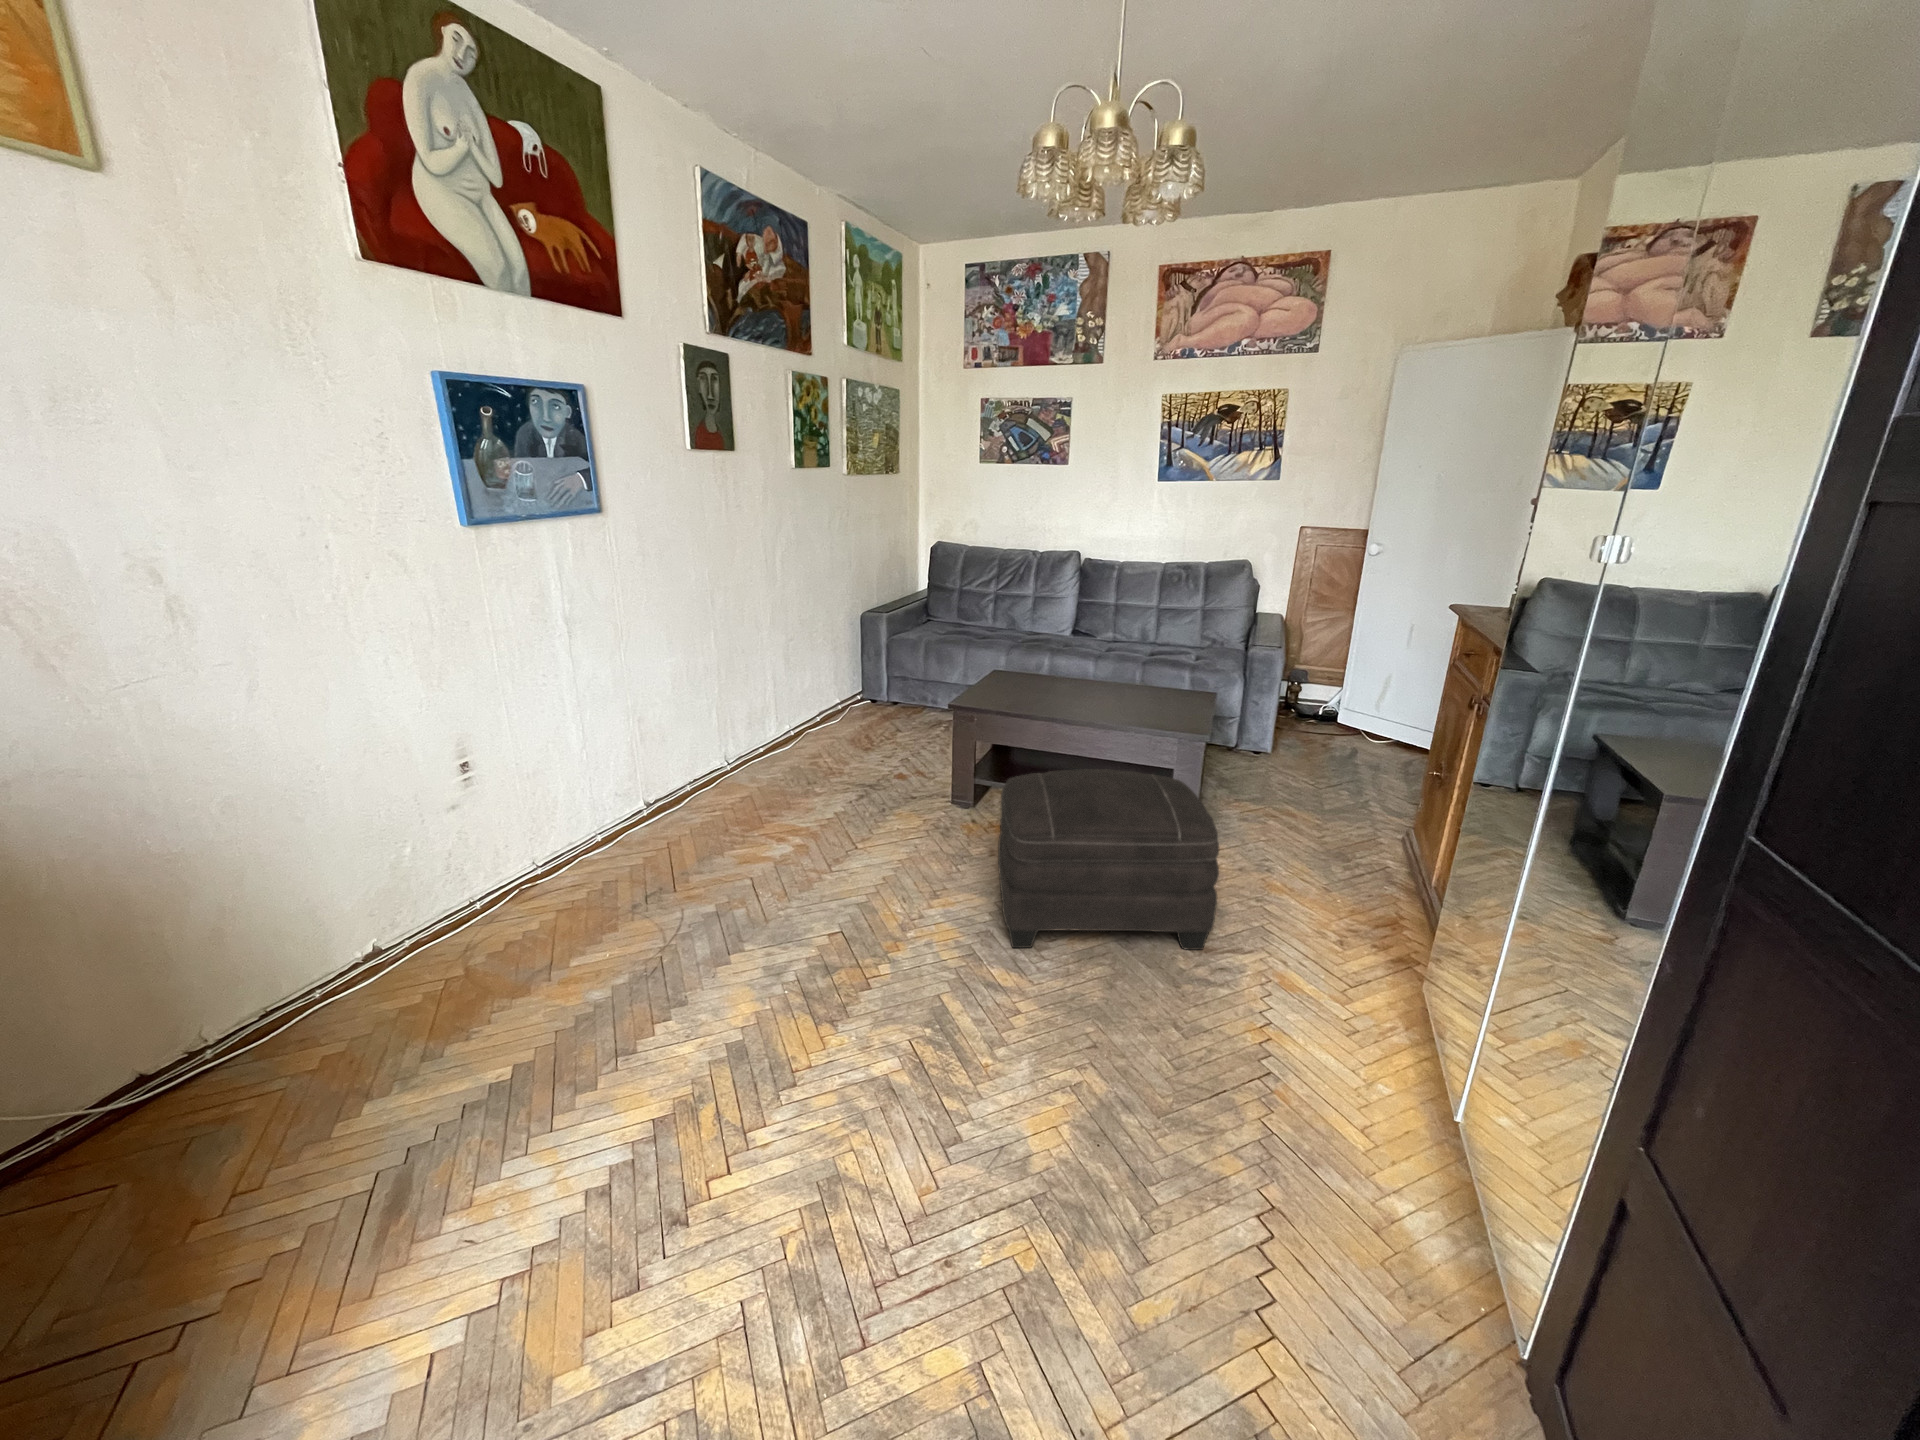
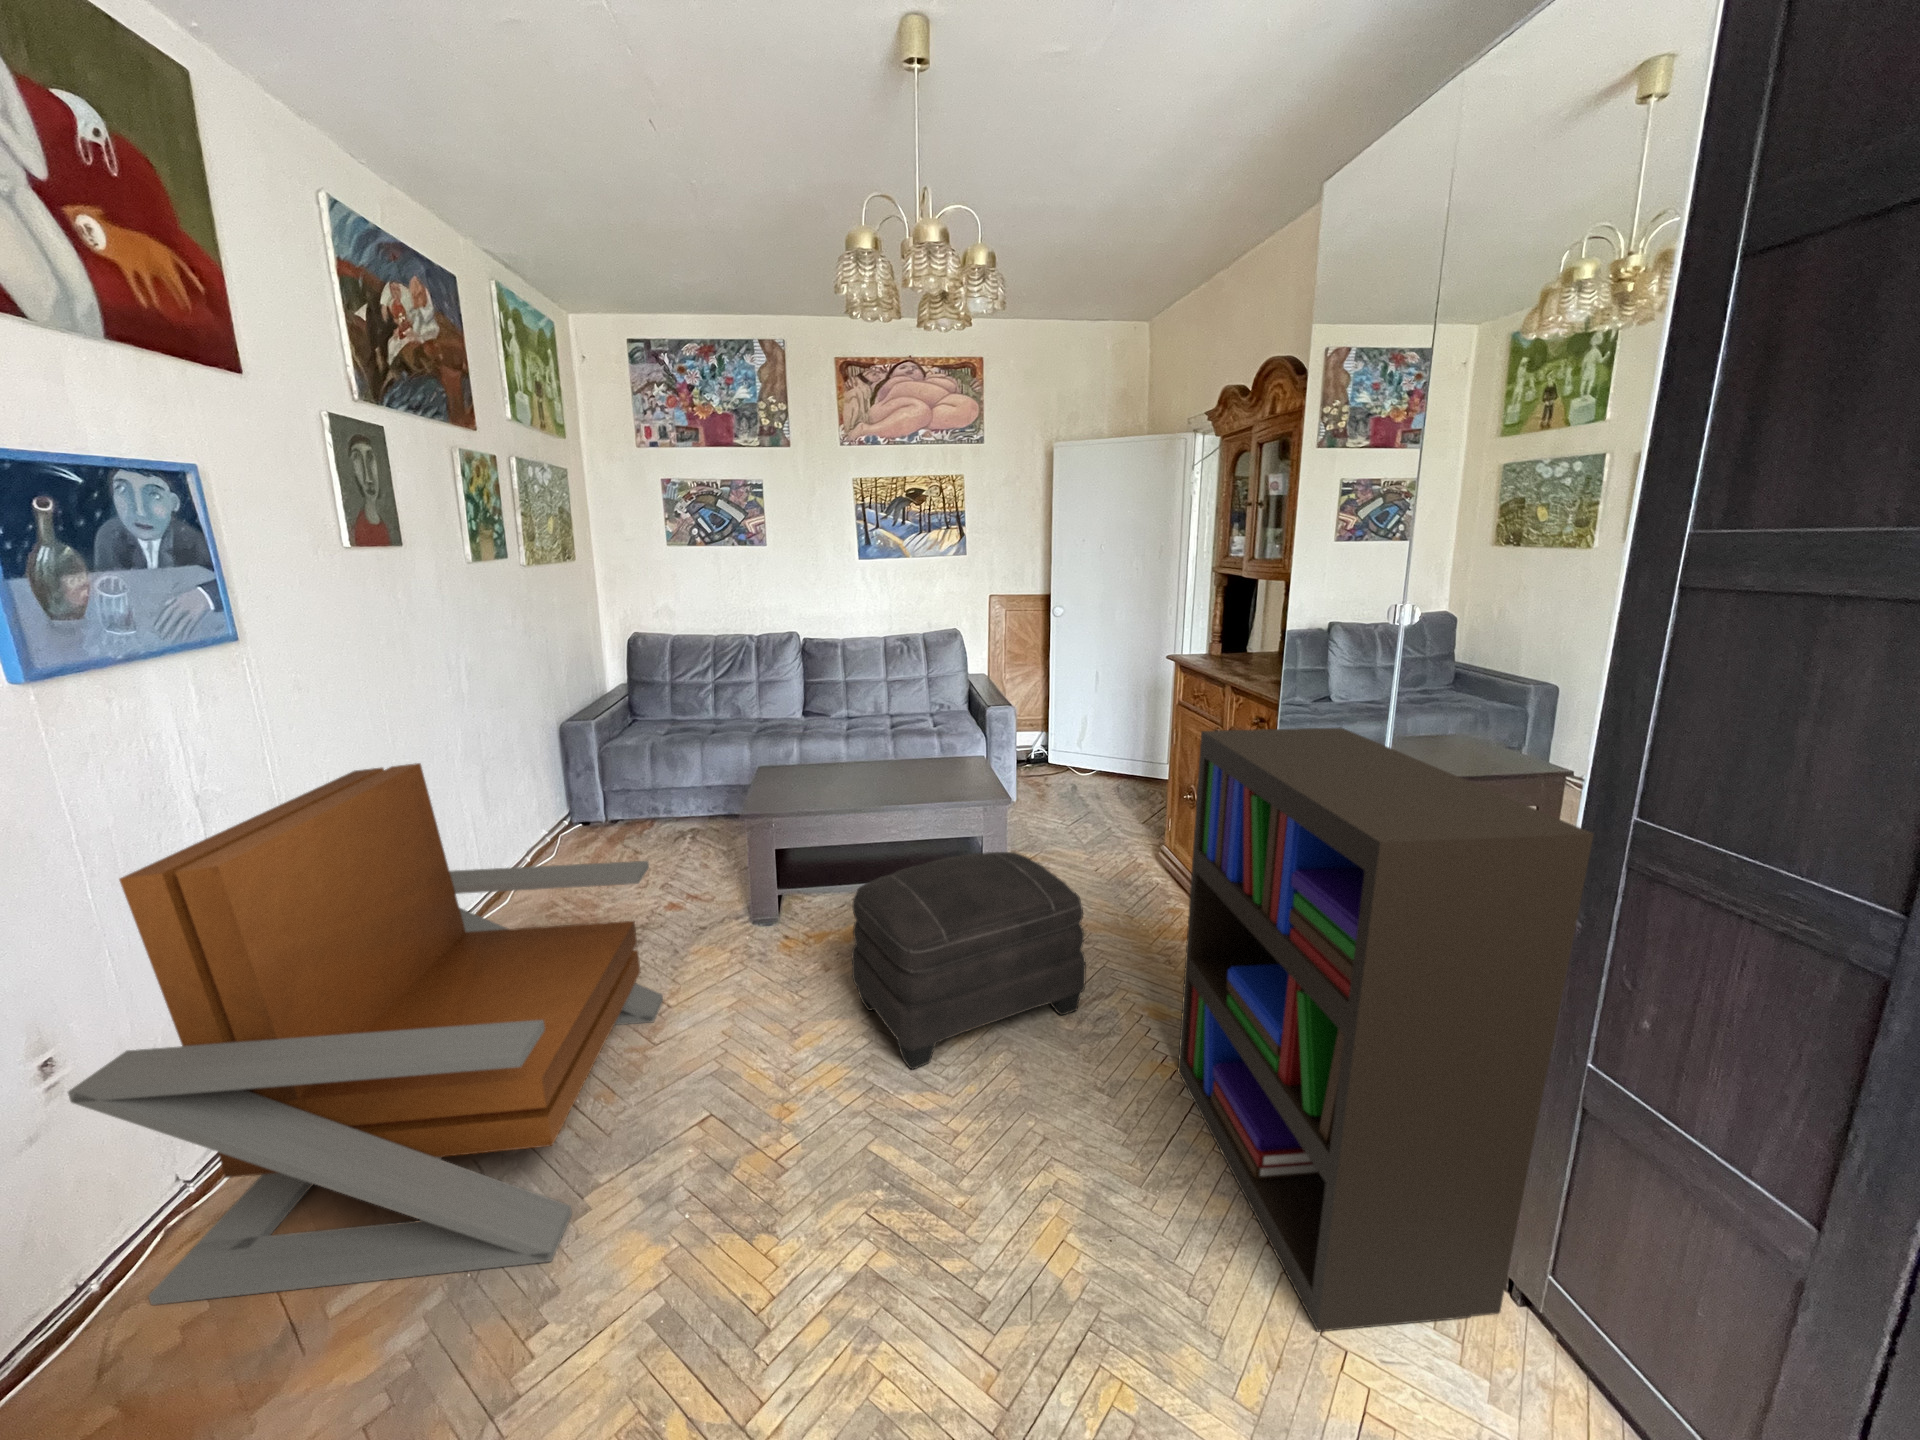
lounge chair: none [467,615,858,983] -> present [68,763,663,1305]
bookshelf: none [1259,668,1740,1427] -> present [1178,728,1594,1332]

